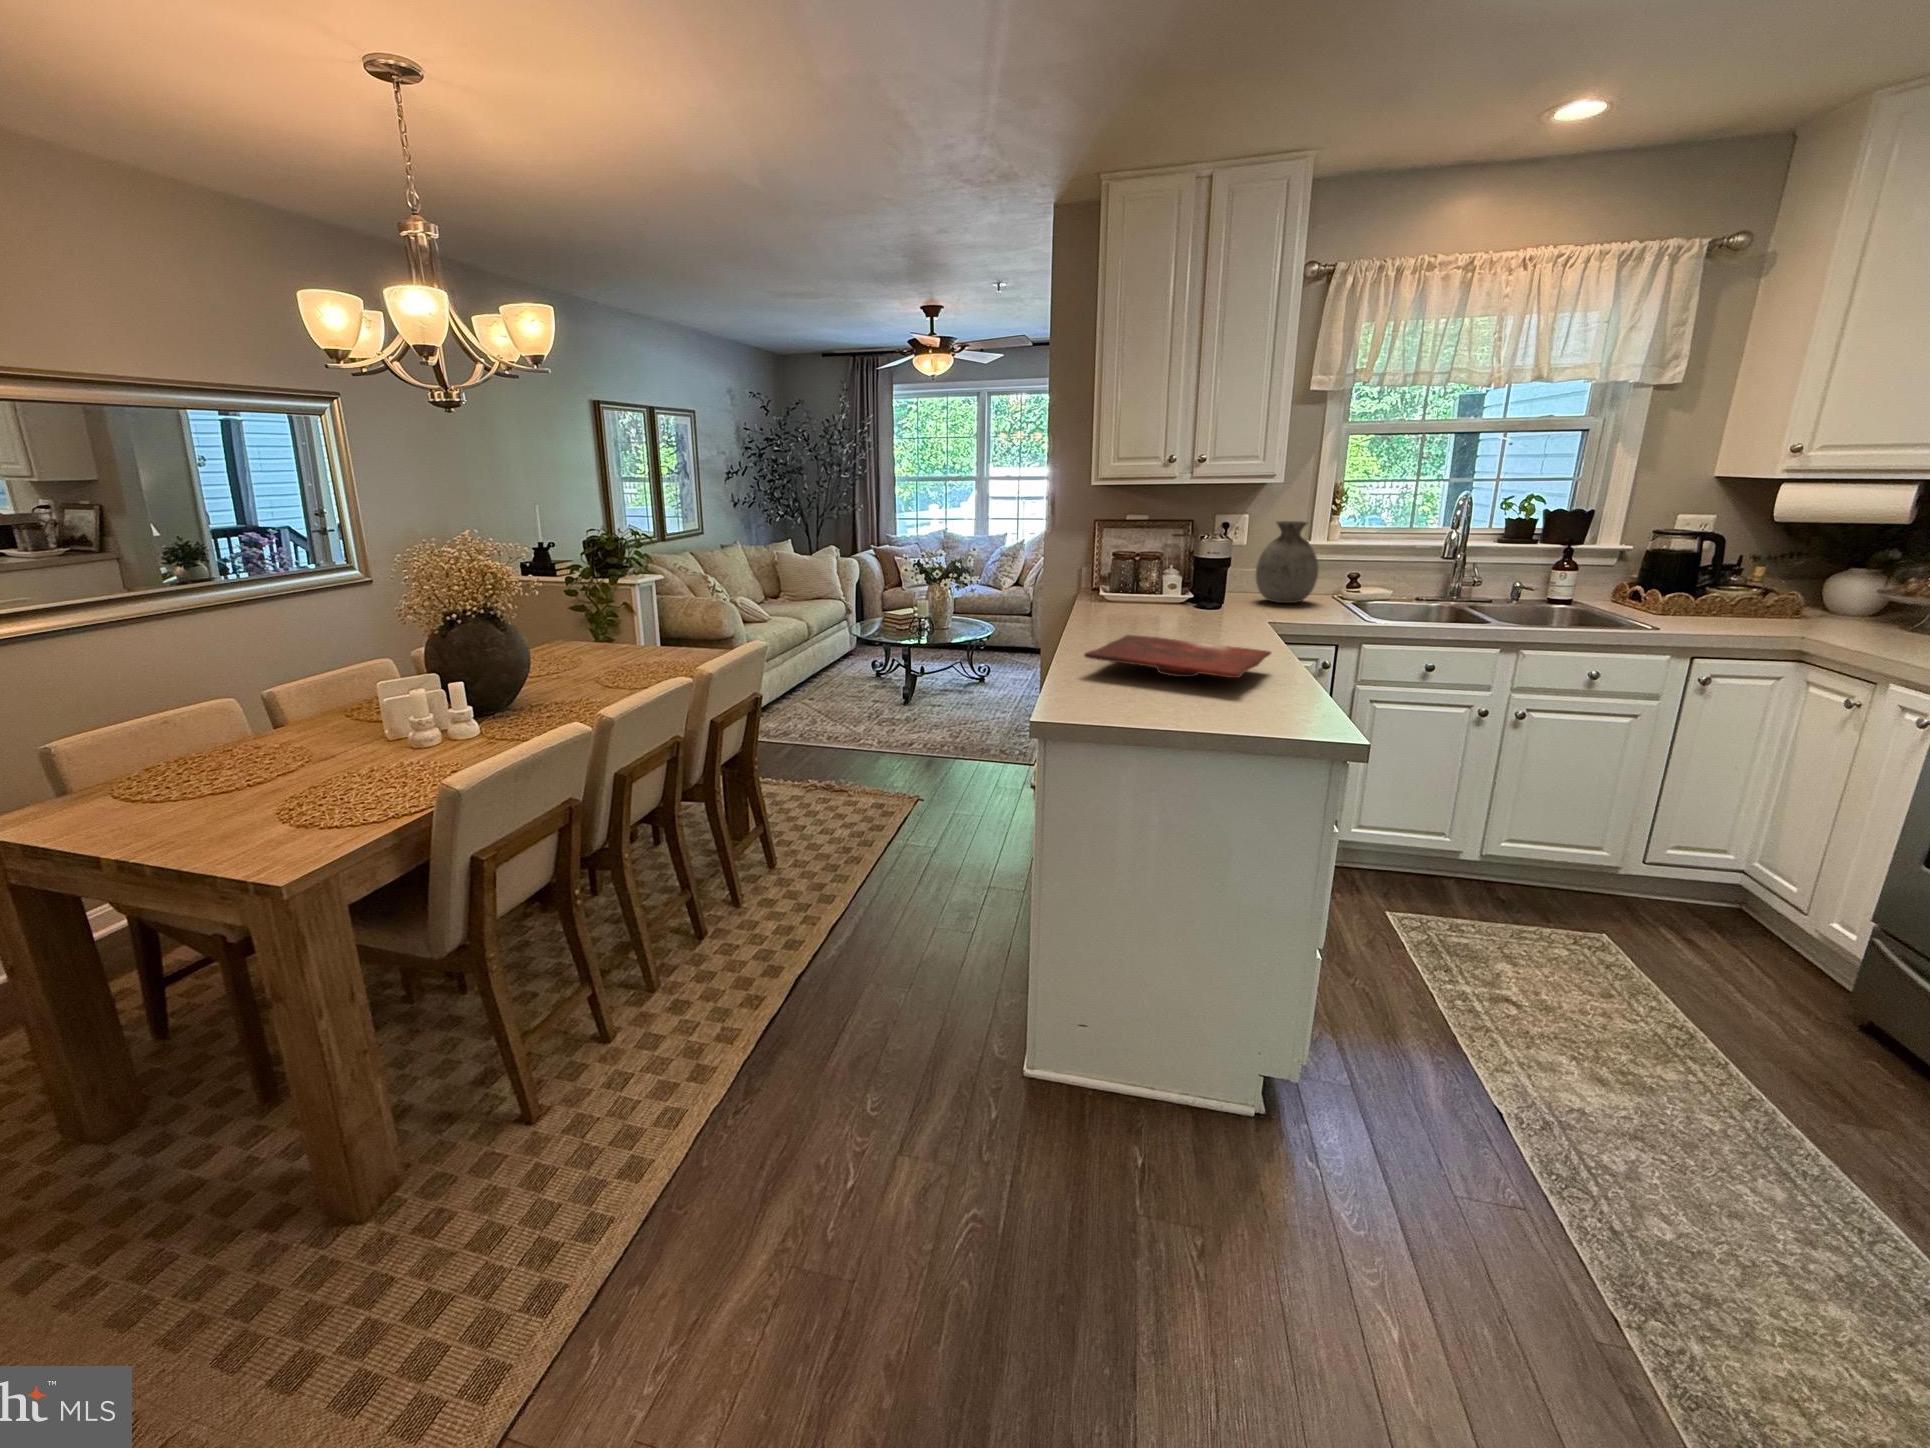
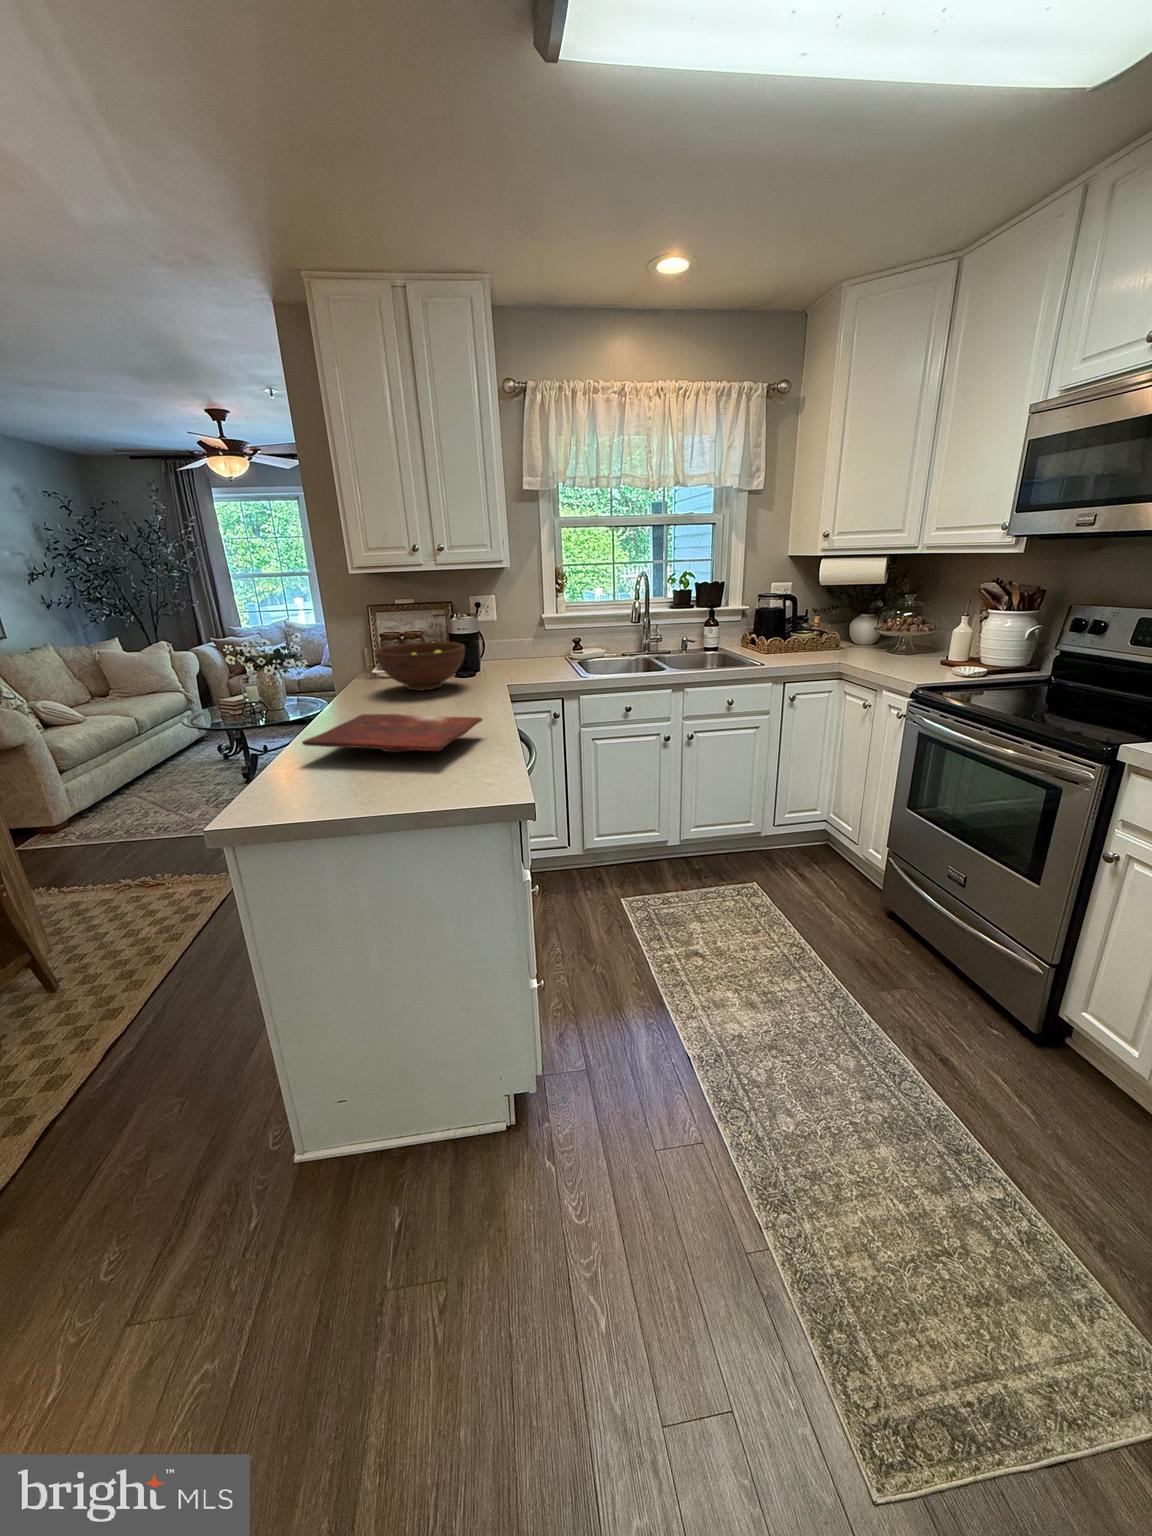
vase: present [1256,521,1318,603] -> none [501,599,547,667]
fruit bowl: none [1118,564,1223,618] -> present [375,642,465,691]

